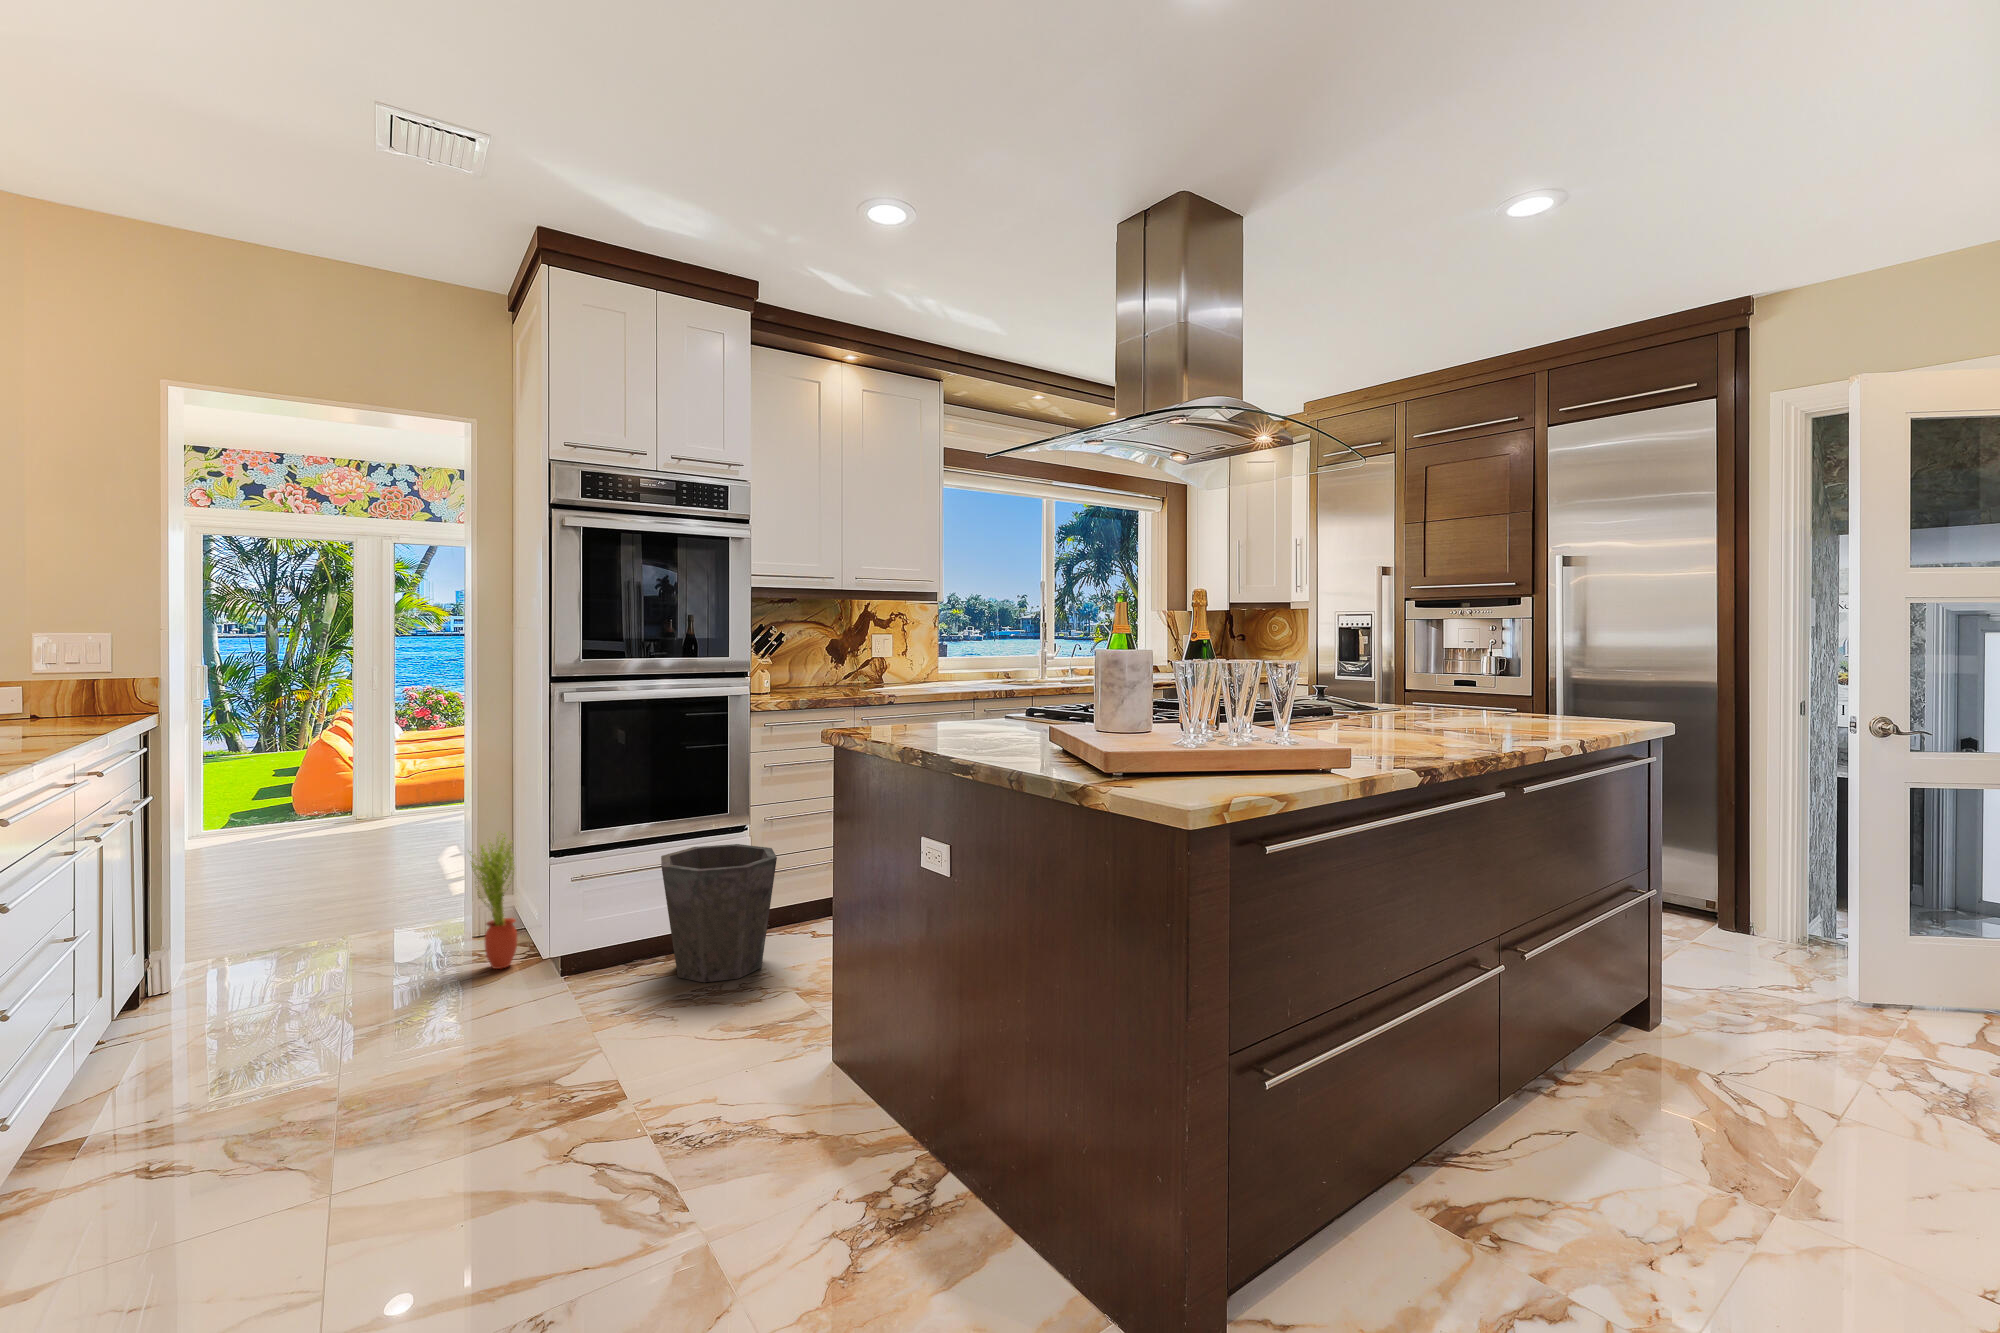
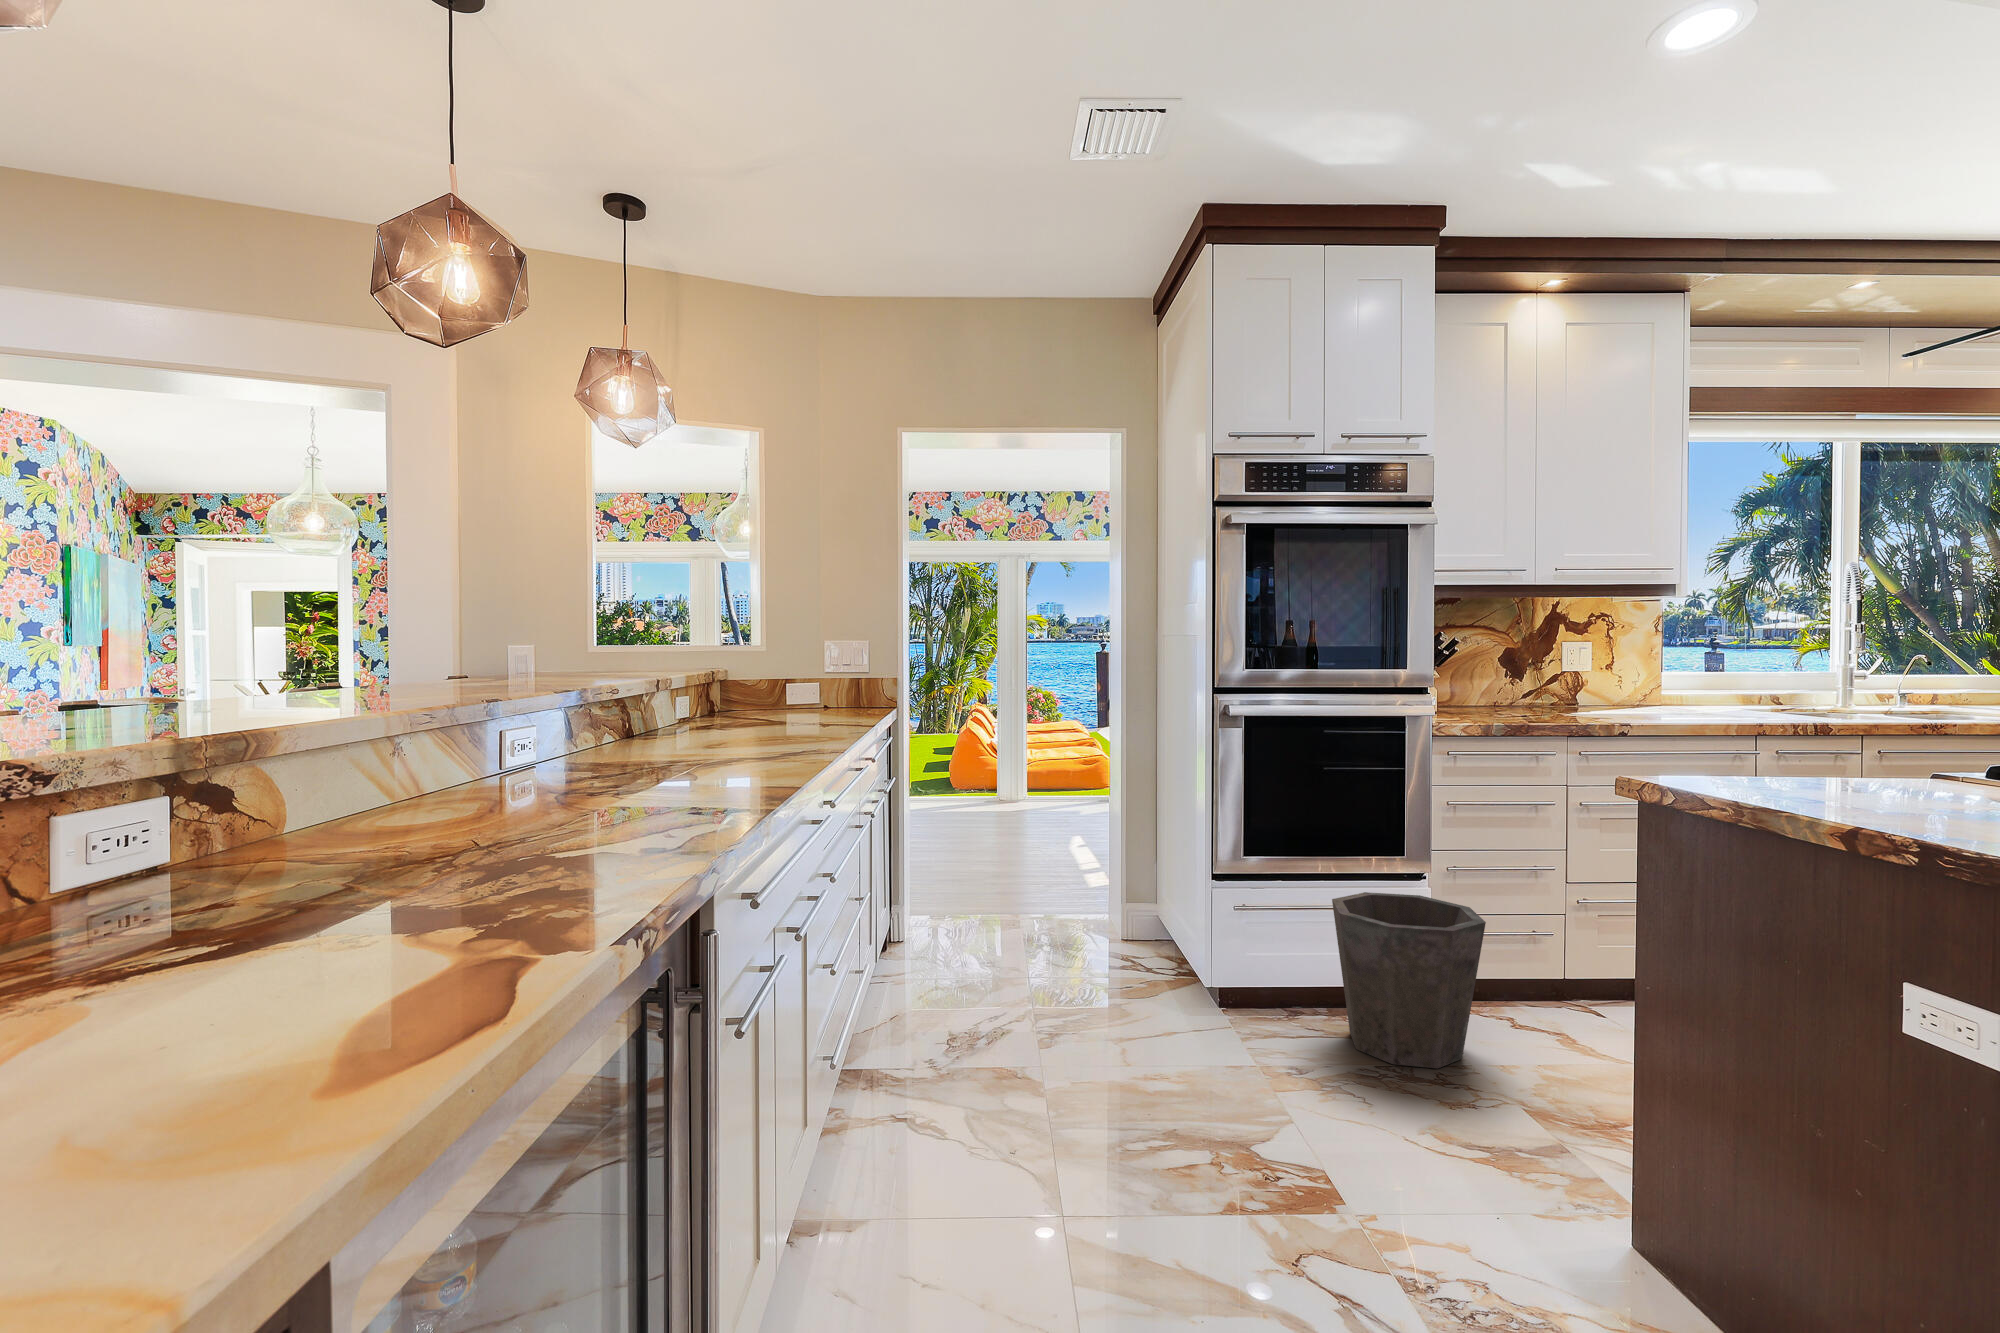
potted plant: present [468,833,517,969] -> none [1125,848,1172,996]

